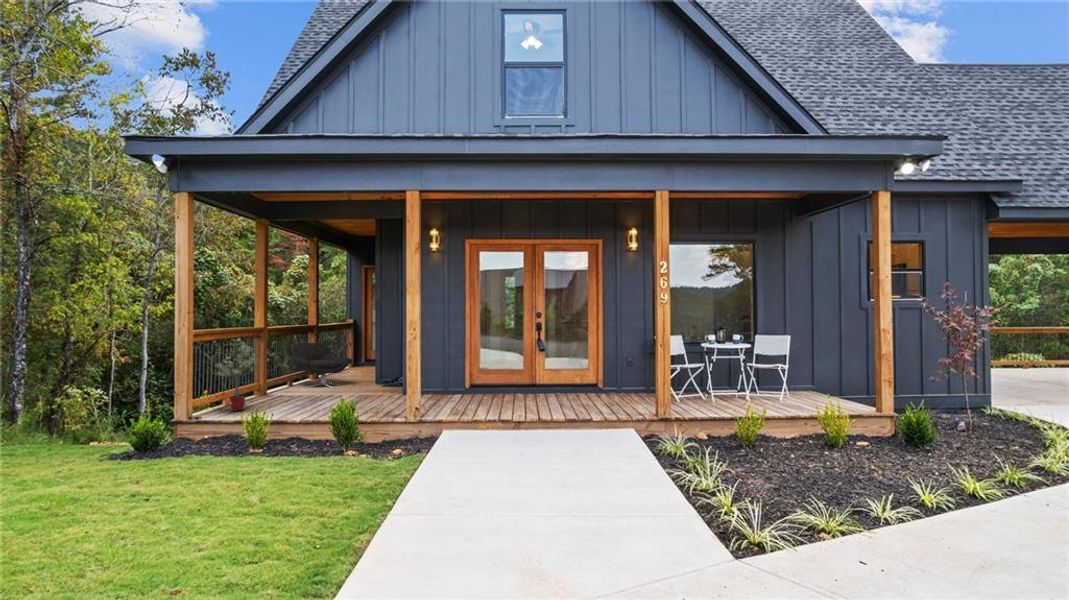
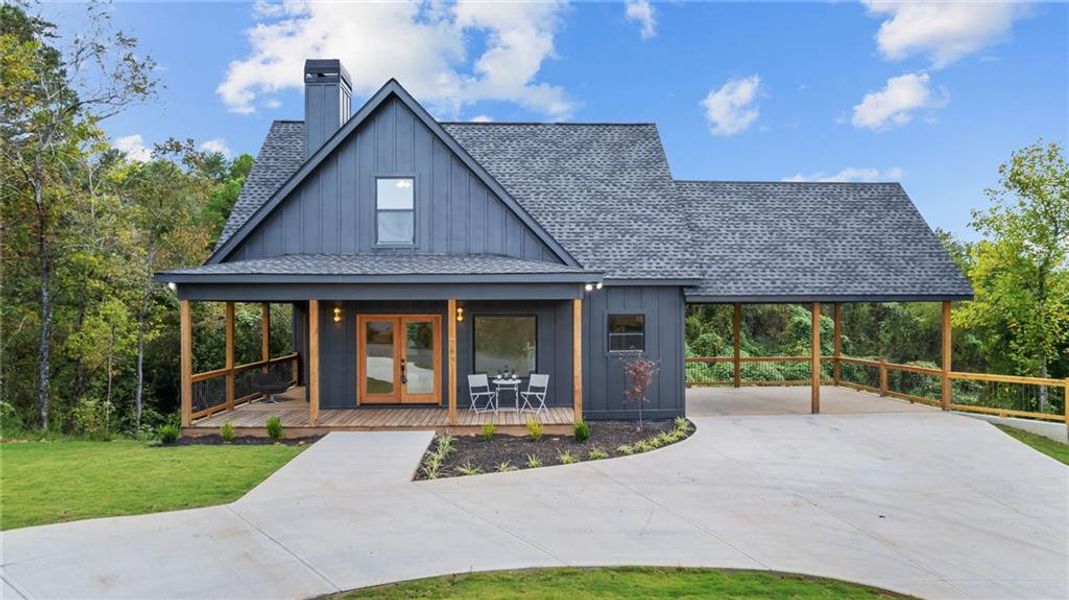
potted tree: present [215,338,255,411] -> none [202,378,228,421]

